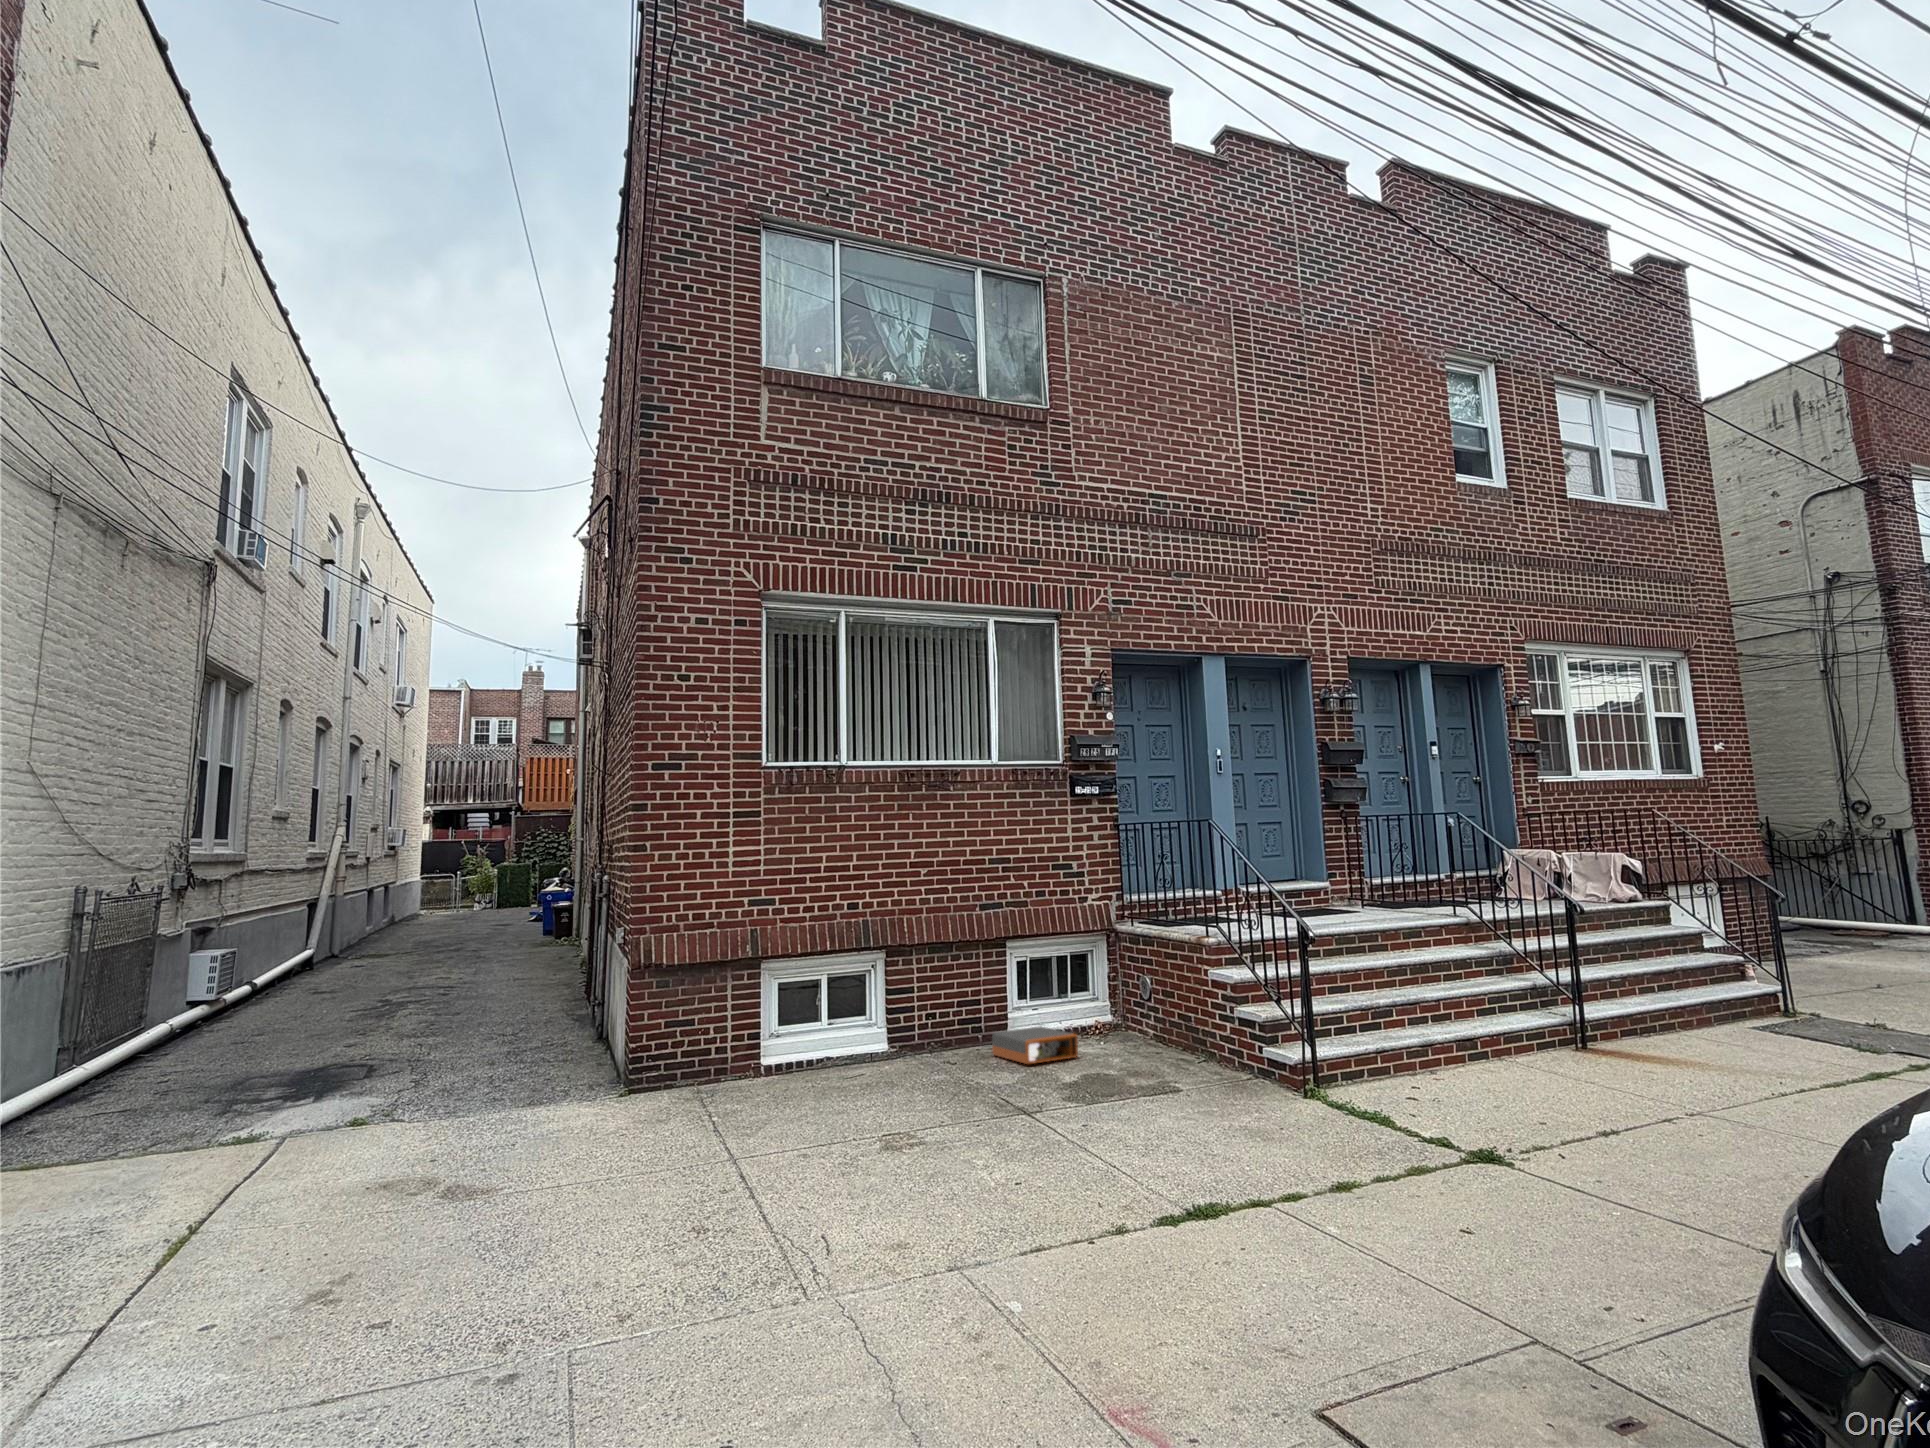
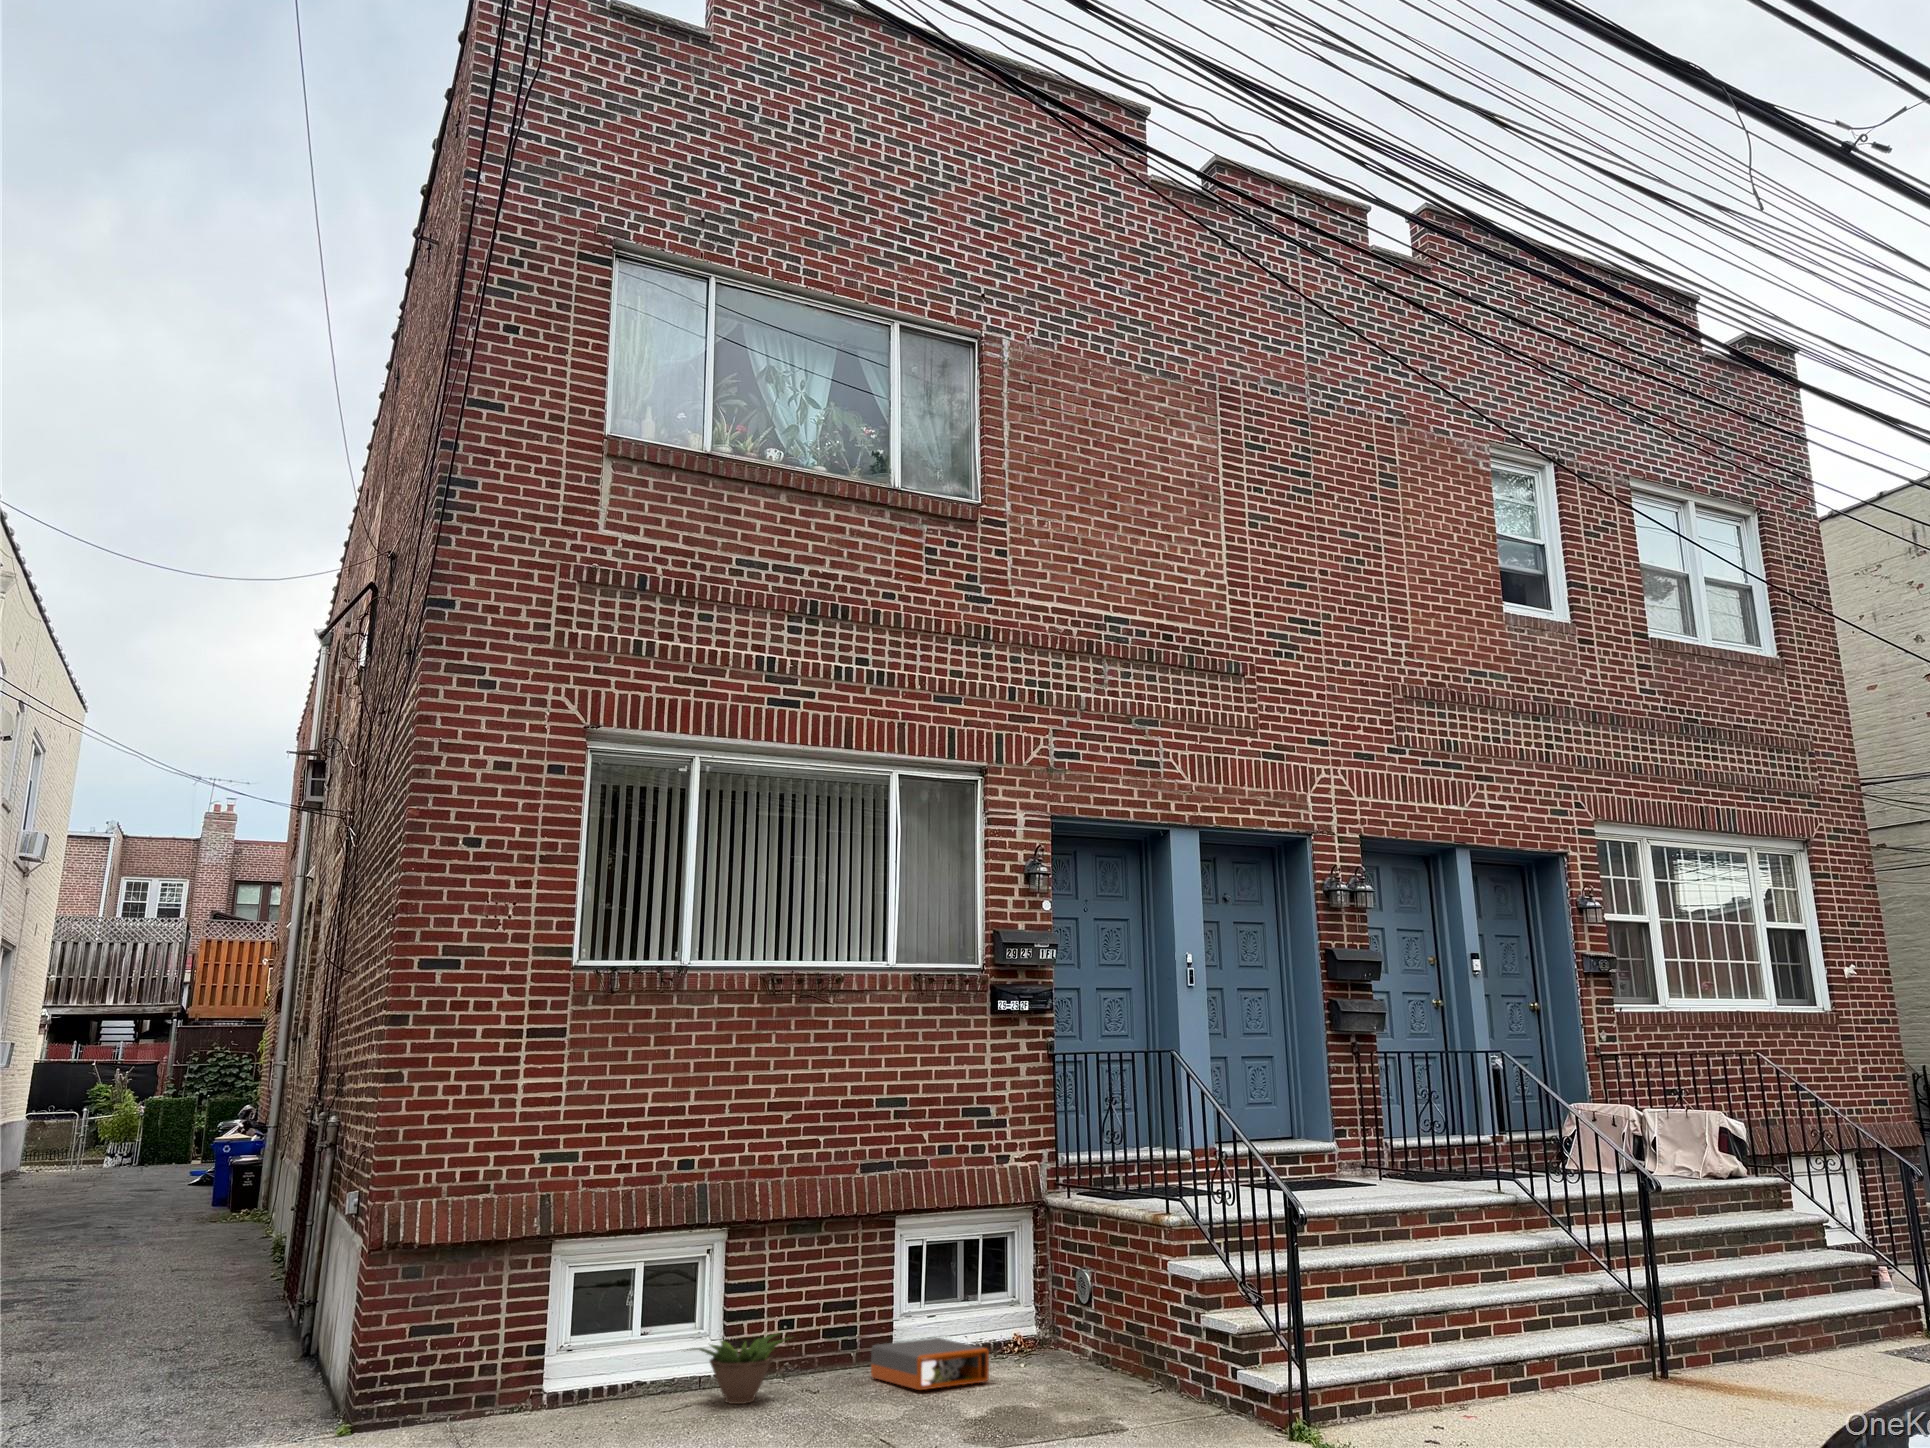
decorative plant: none [855,1025,935,1076] -> present [687,1334,789,1404]

